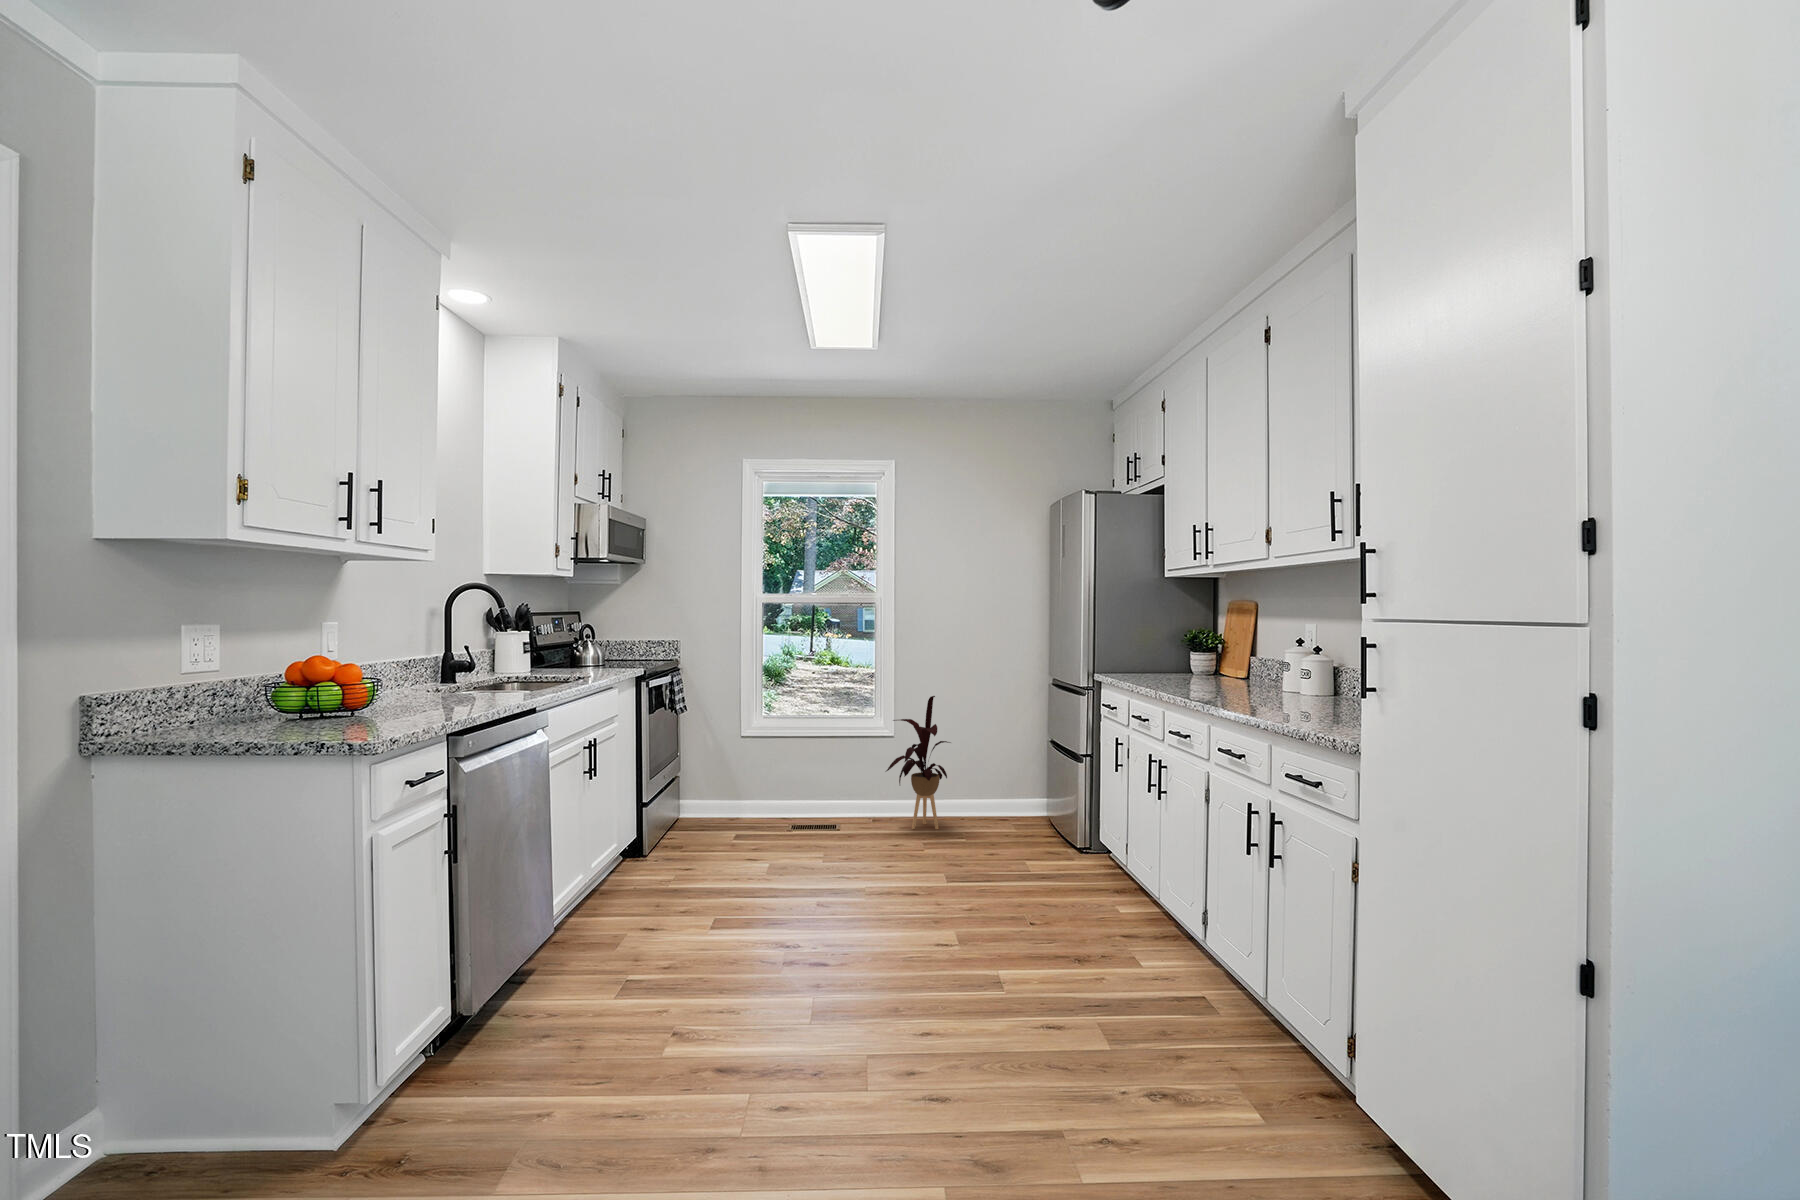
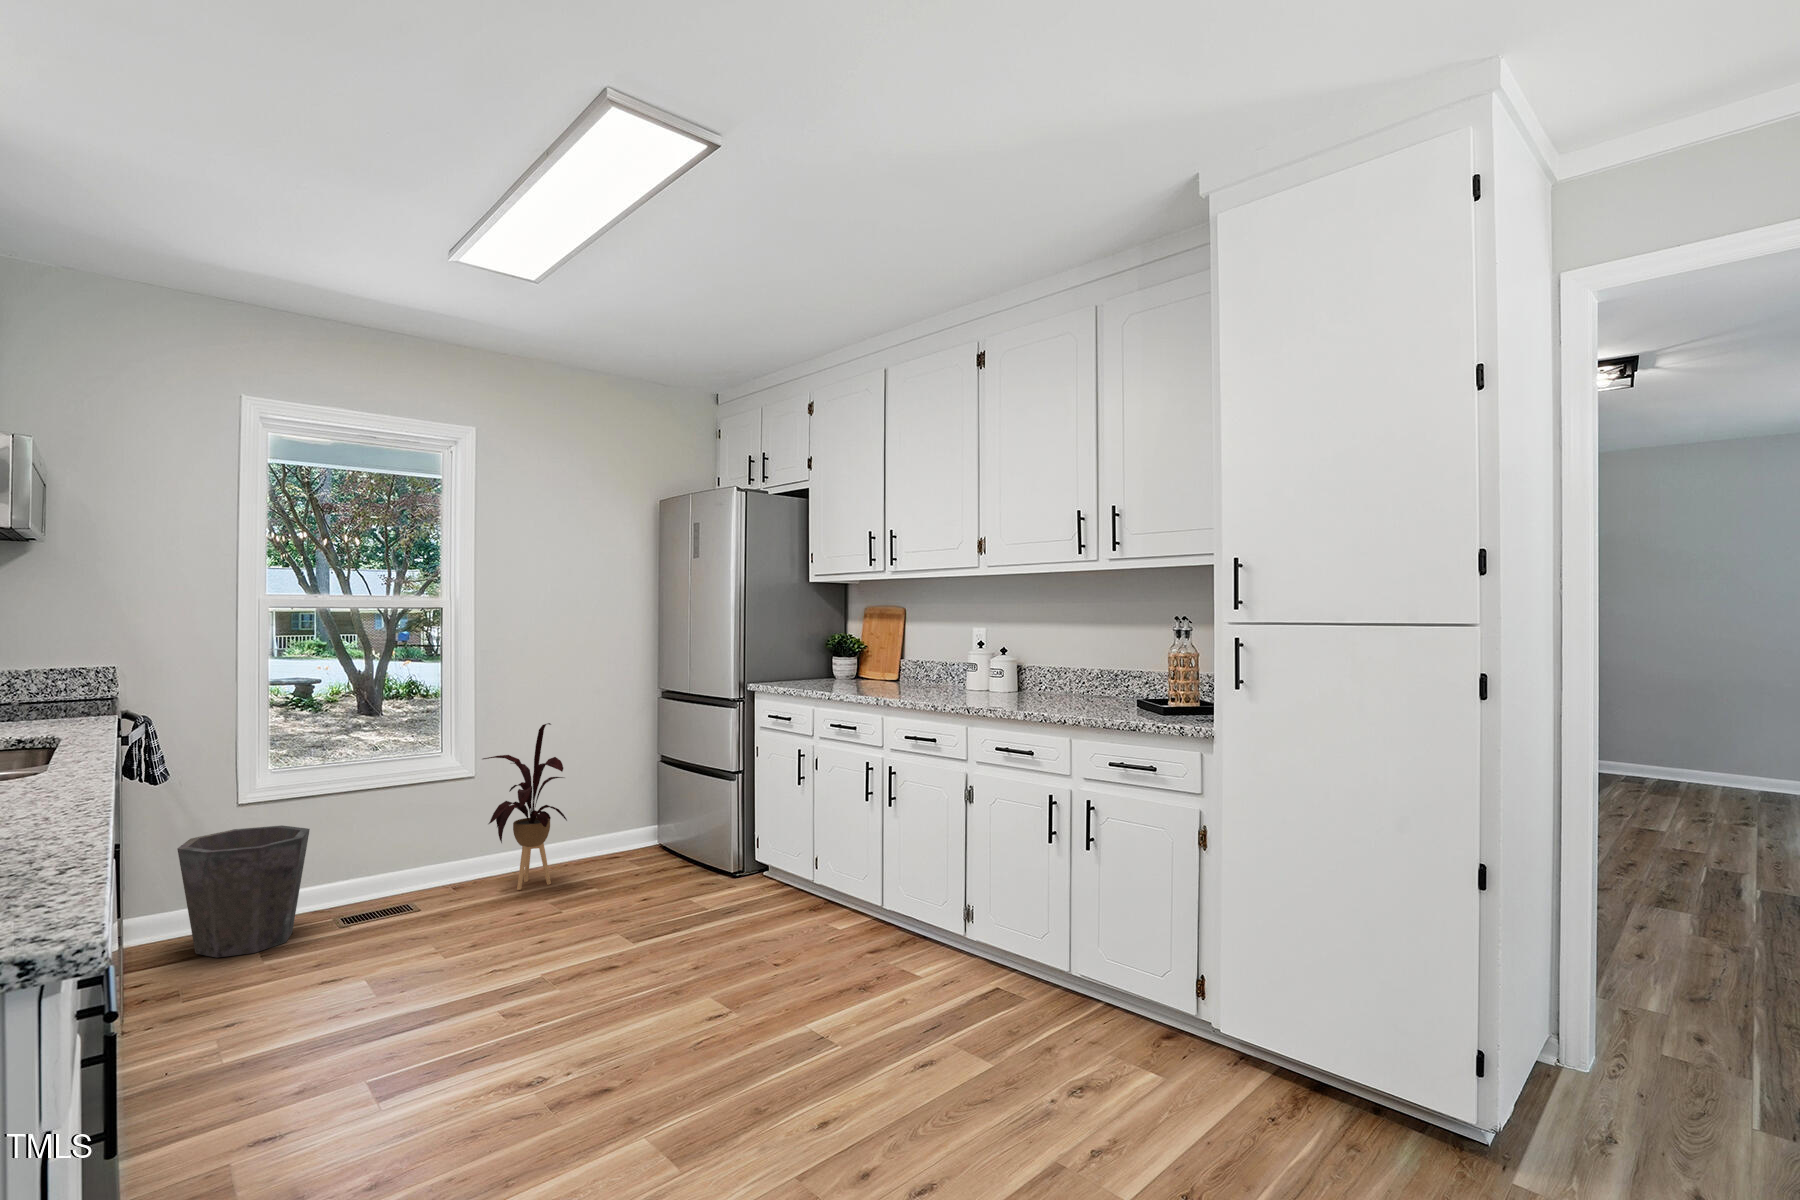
waste bin: none [695,751,771,836] -> present [177,825,310,958]

